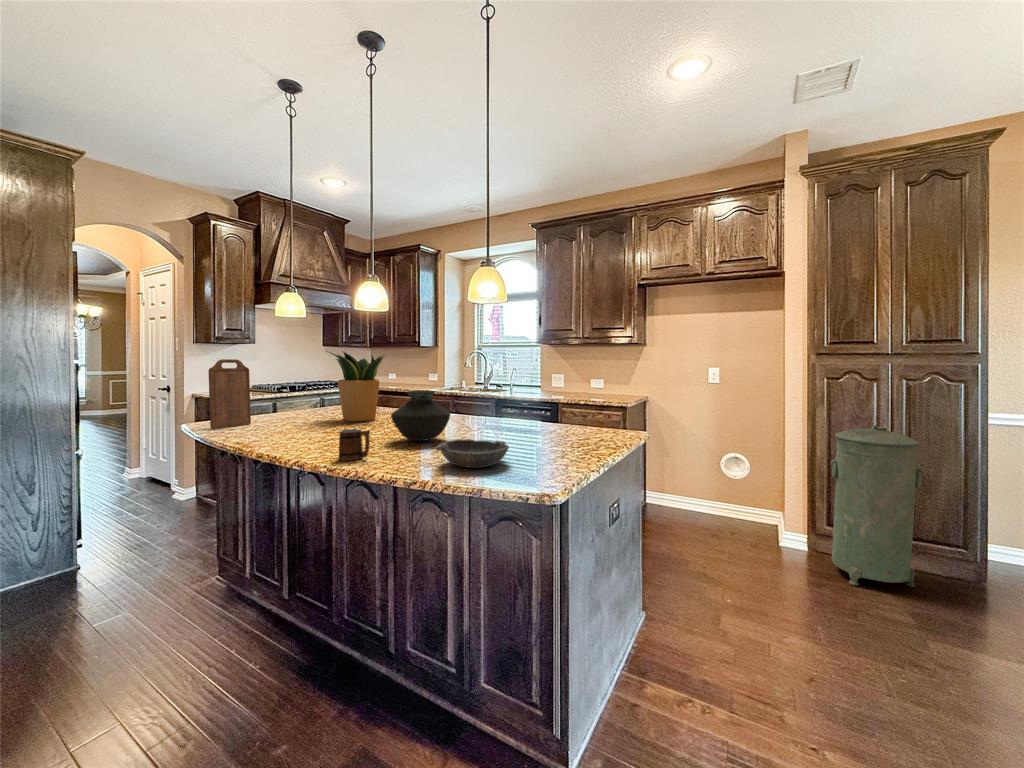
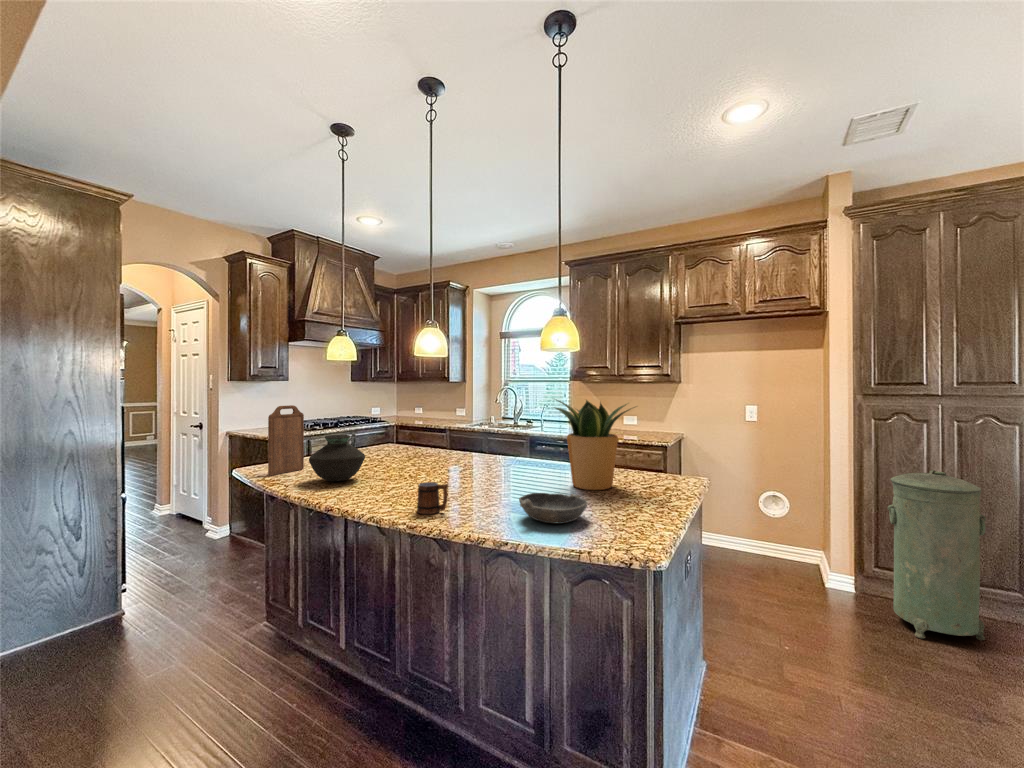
potted plant: present [327,351,384,422] -> present [554,400,635,490]
vase: present [391,390,450,441] -> present [309,435,365,481]

